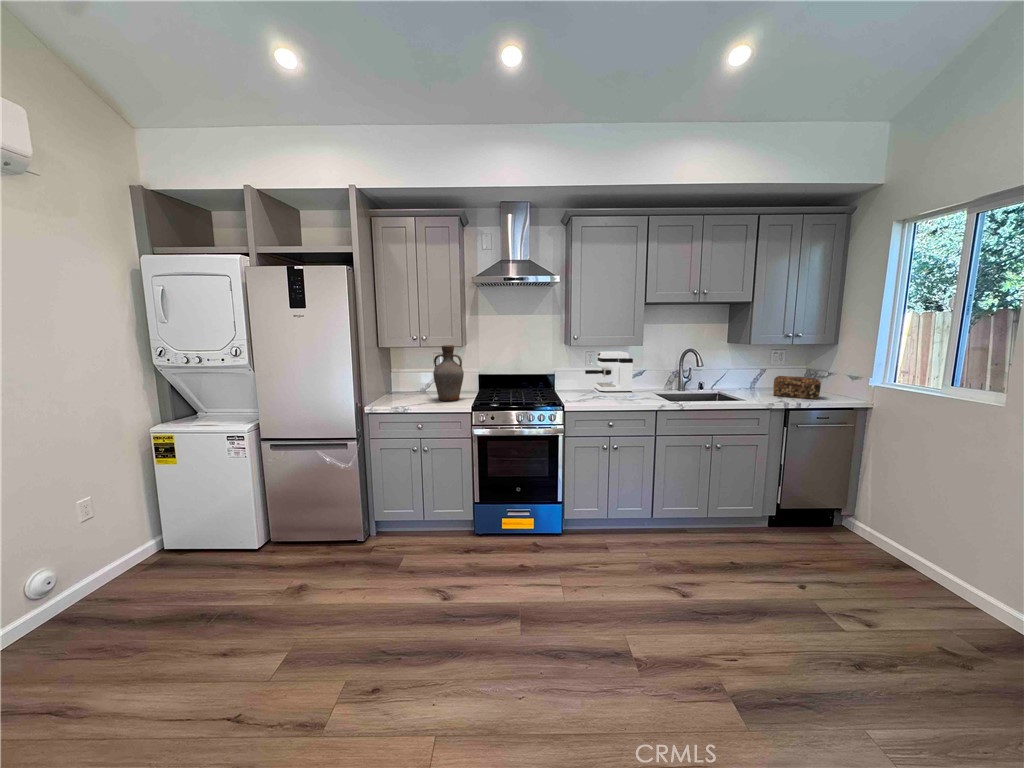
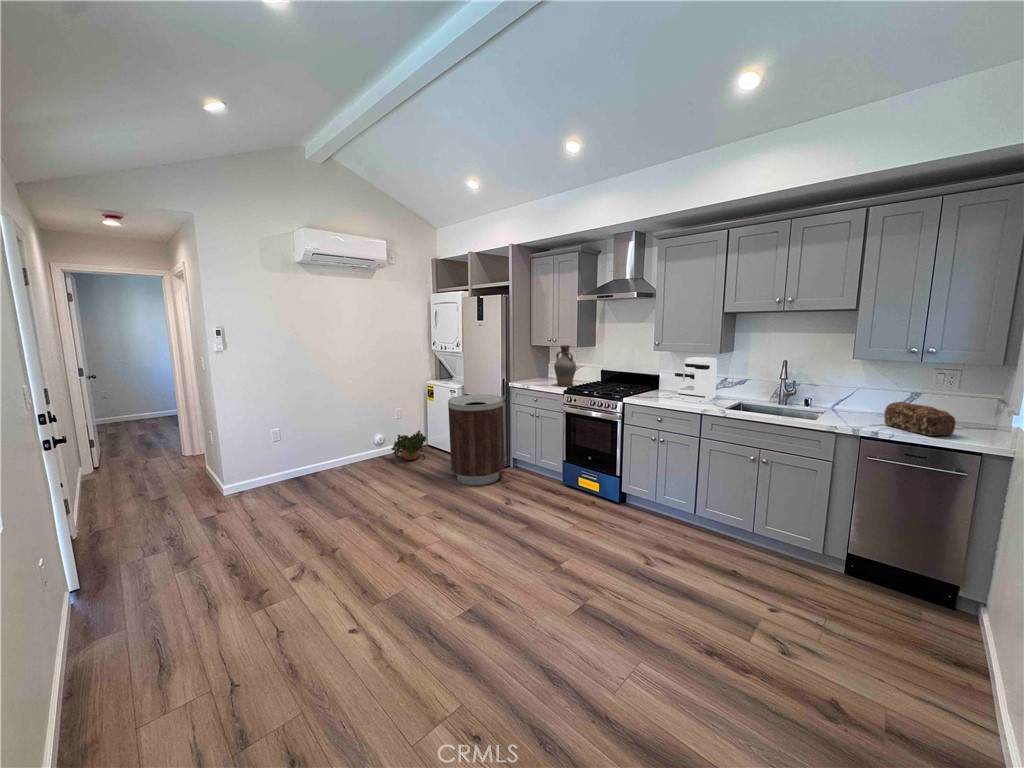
trash can: none [275,430,387,597] -> present [448,394,505,485]
potted plant: none [82,527,189,606] -> present [391,430,427,460]

